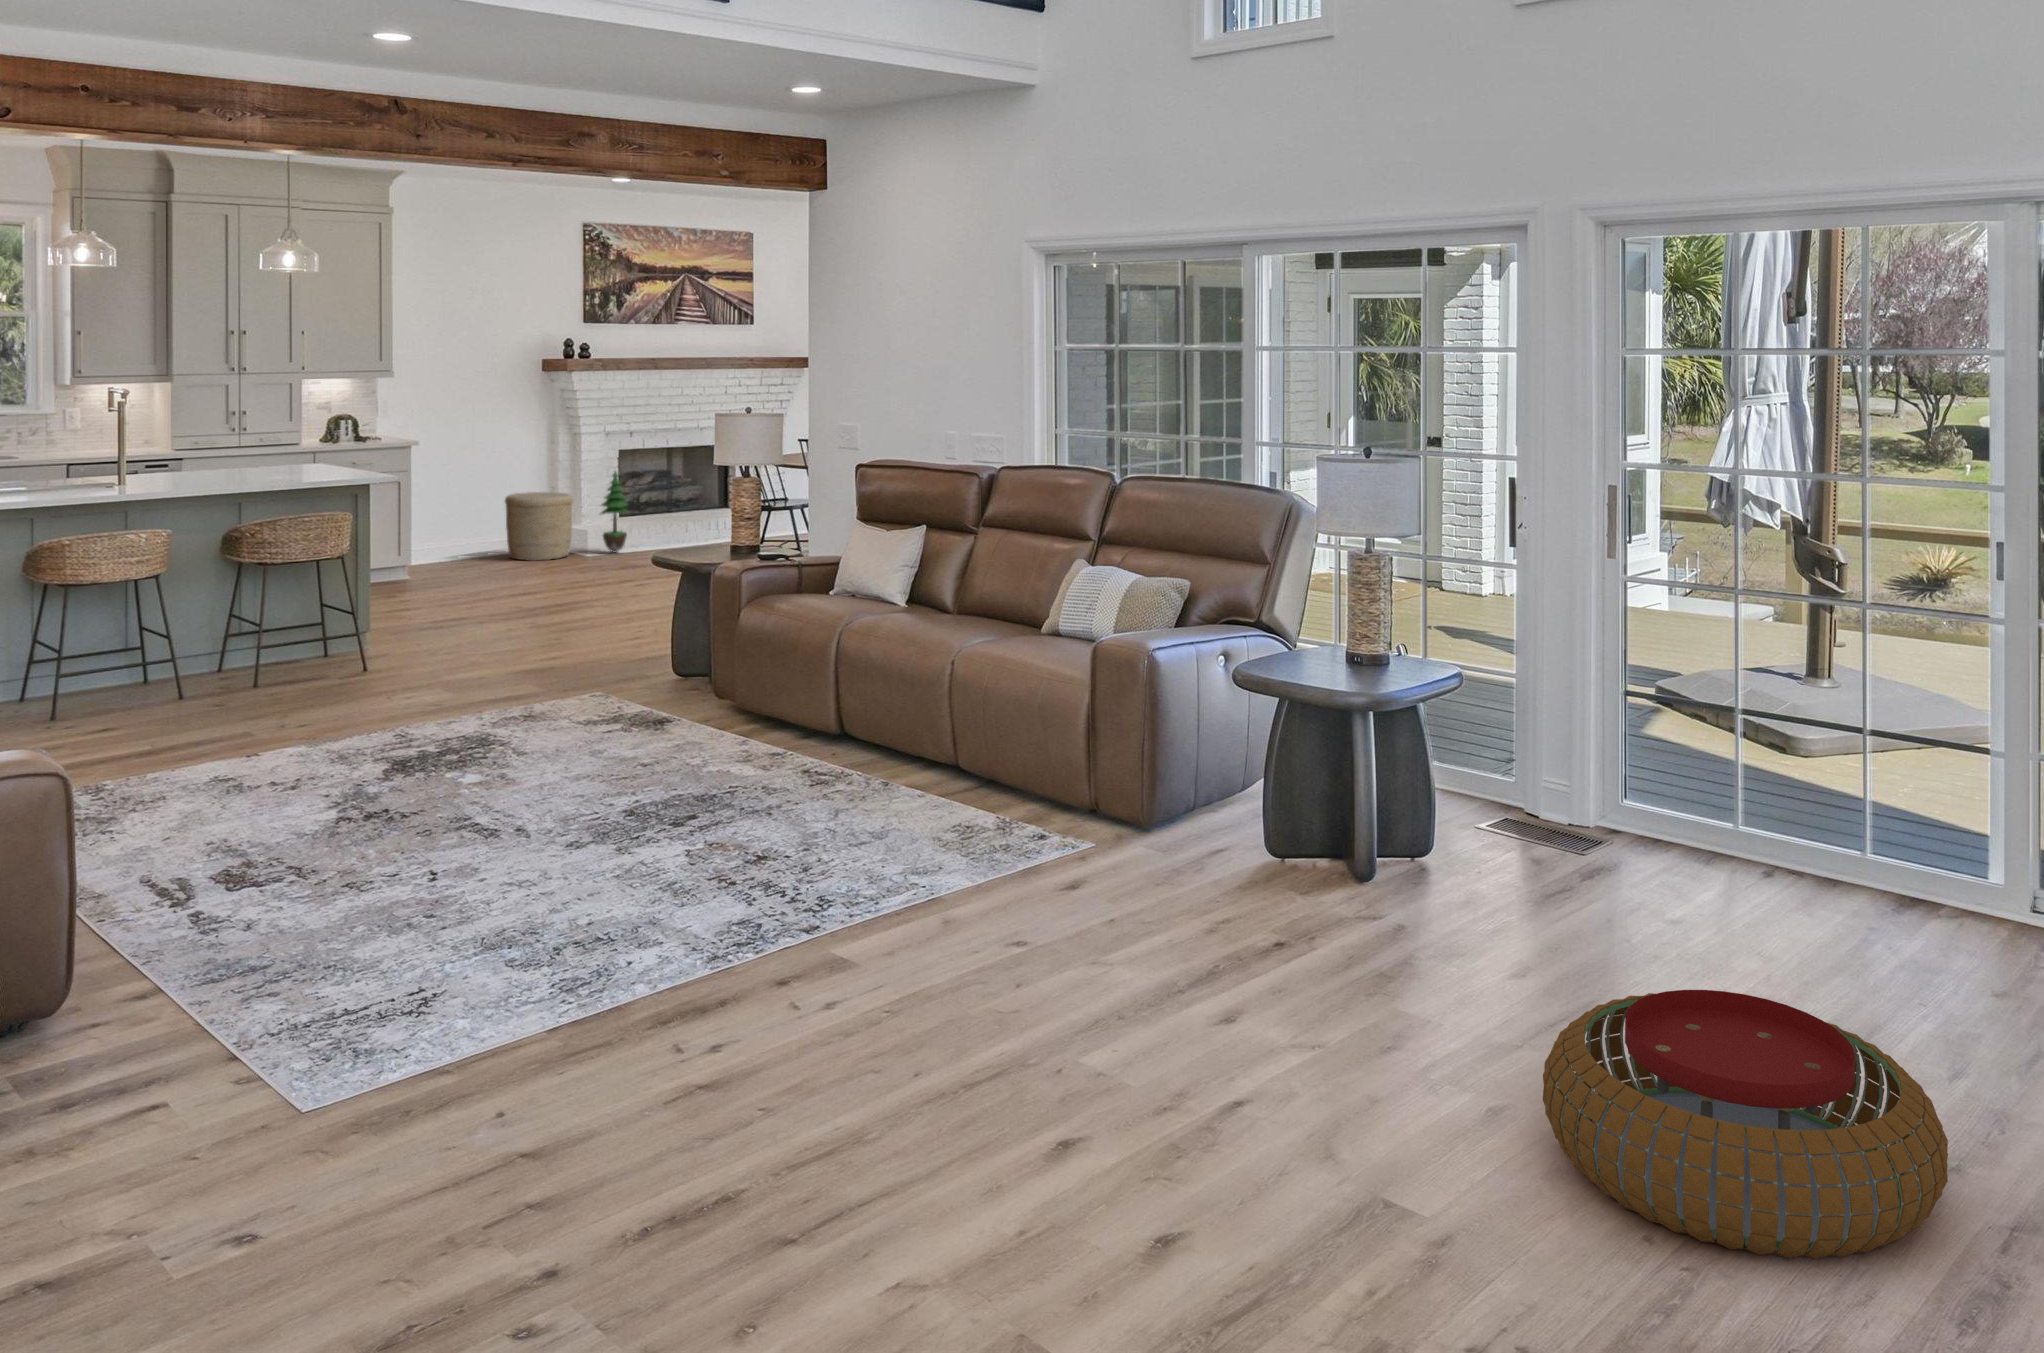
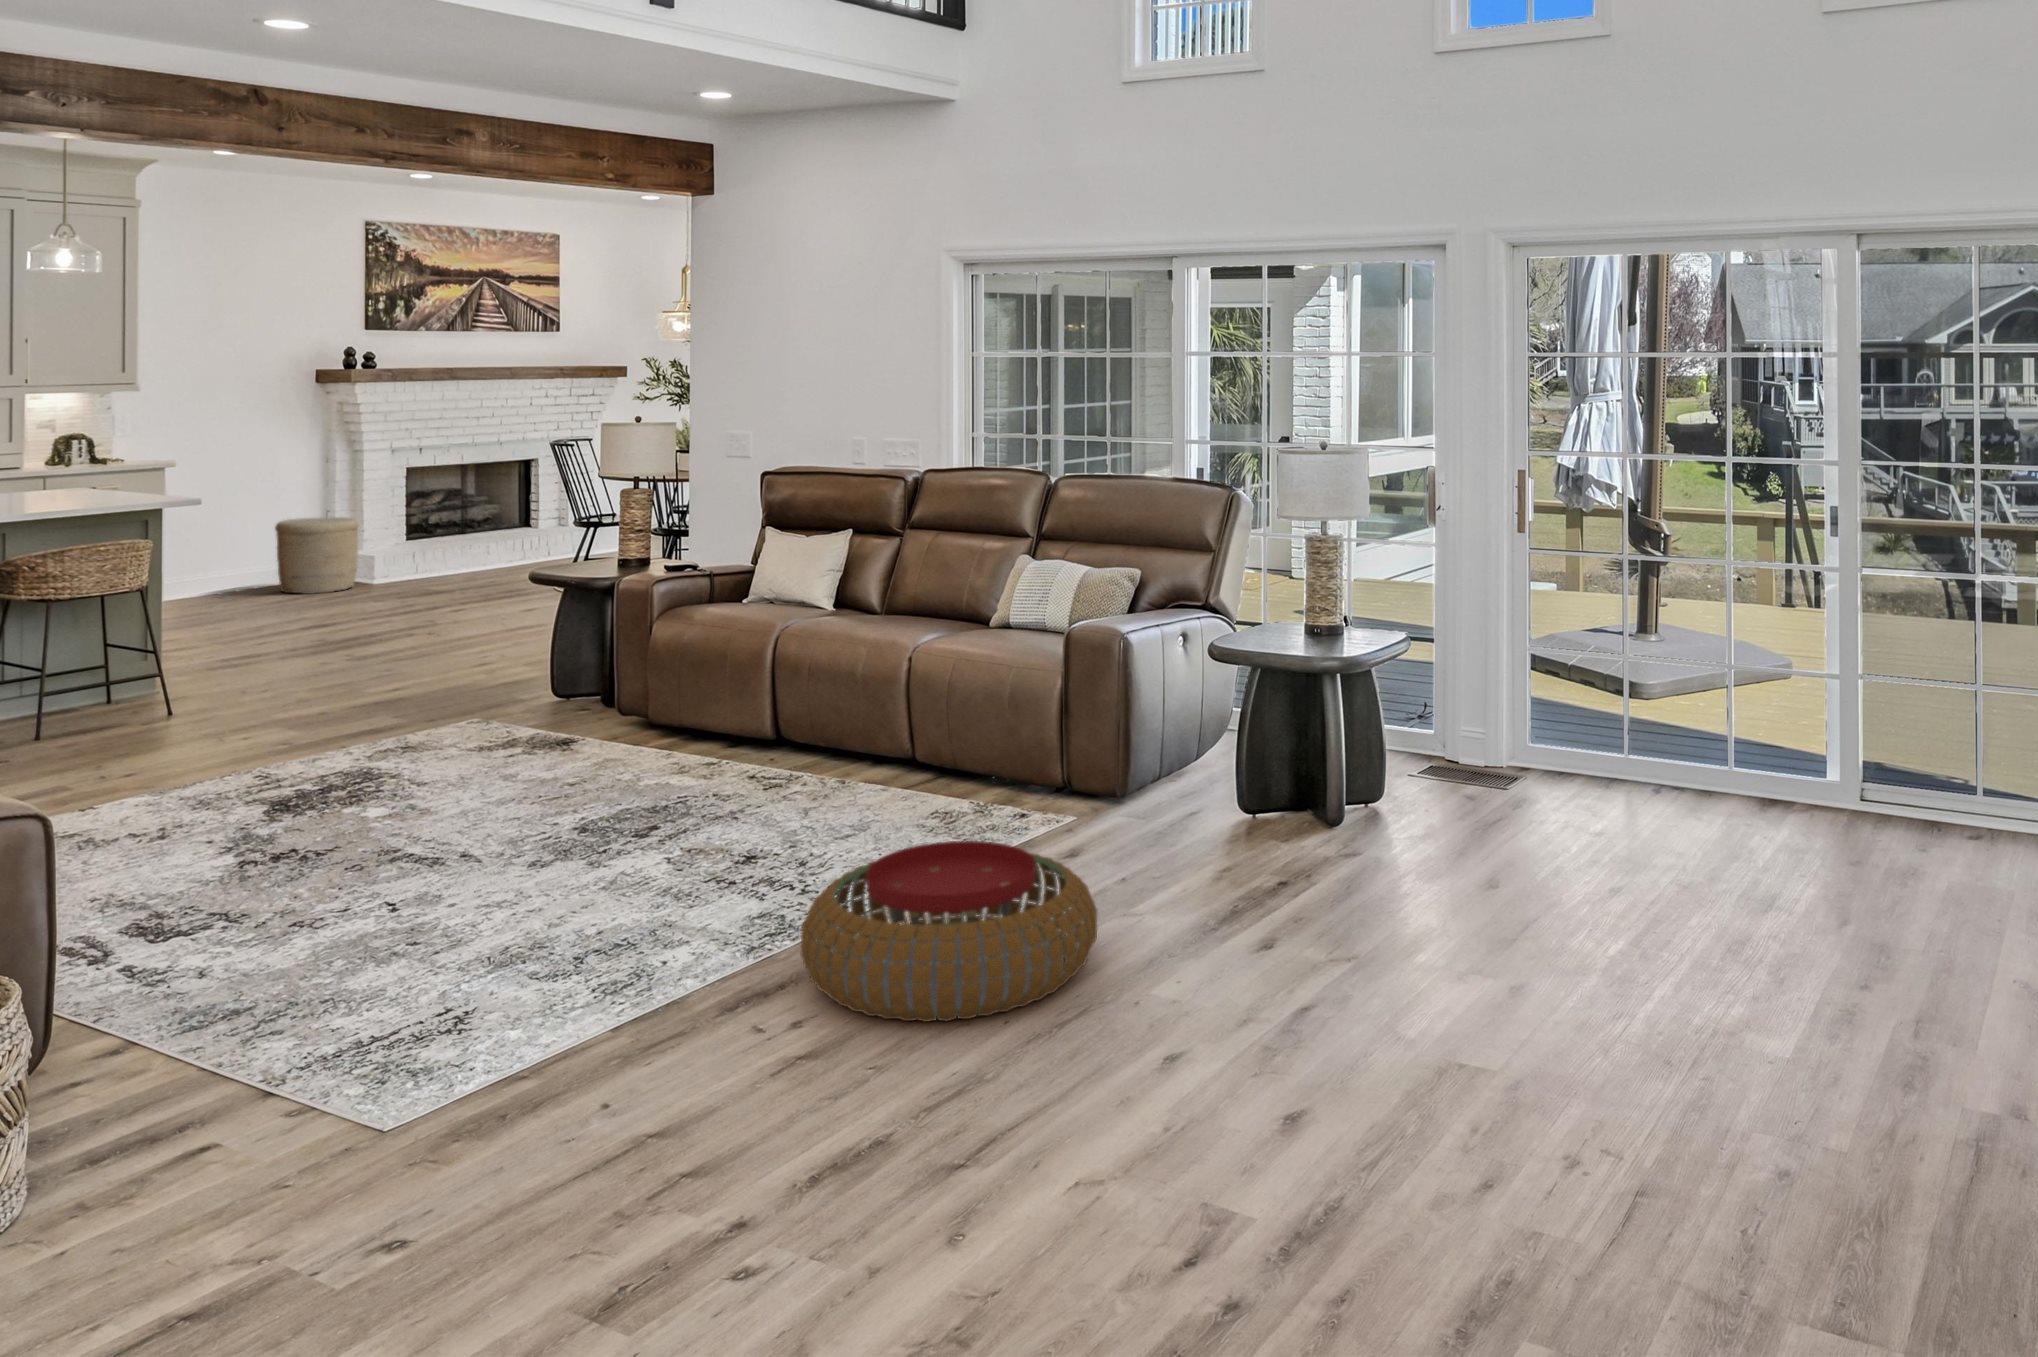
potted tree: present [601,471,628,552] -> none [389,490,427,582]
pouf: present [1543,990,1948,1259] -> present [801,841,1097,1022]

